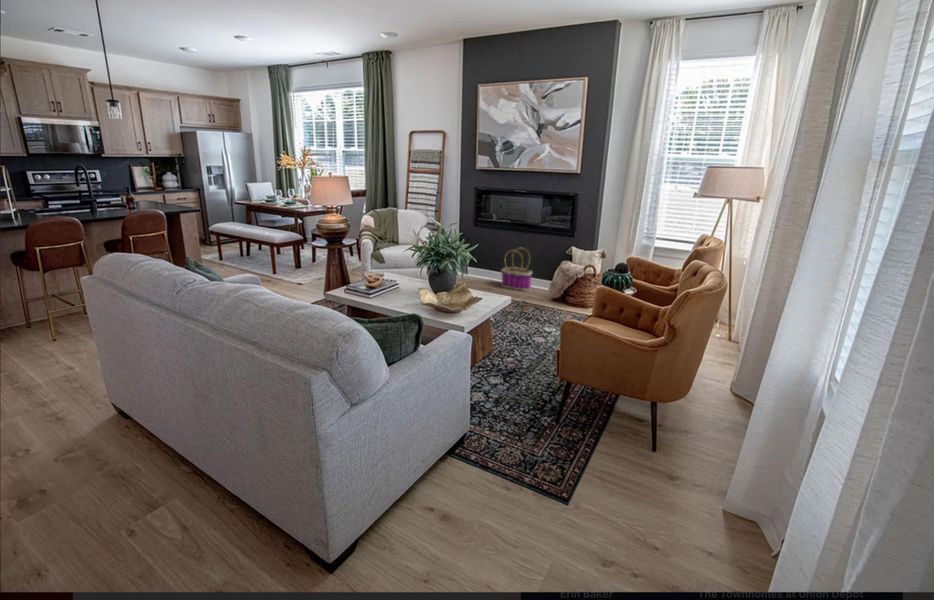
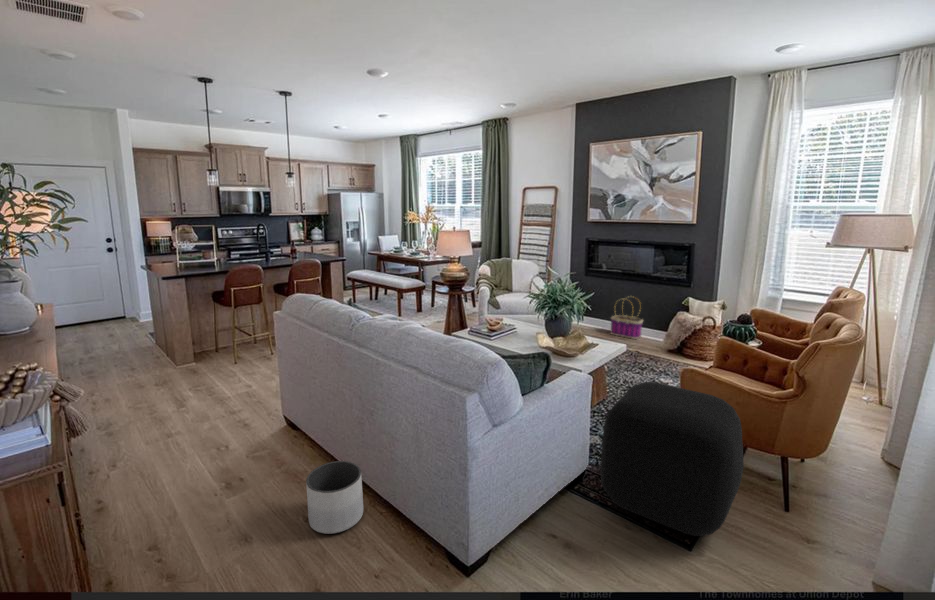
ottoman: none [481,337,616,488] -> present [600,382,743,536]
planter: none [119,457,206,548] -> present [306,461,363,534]

